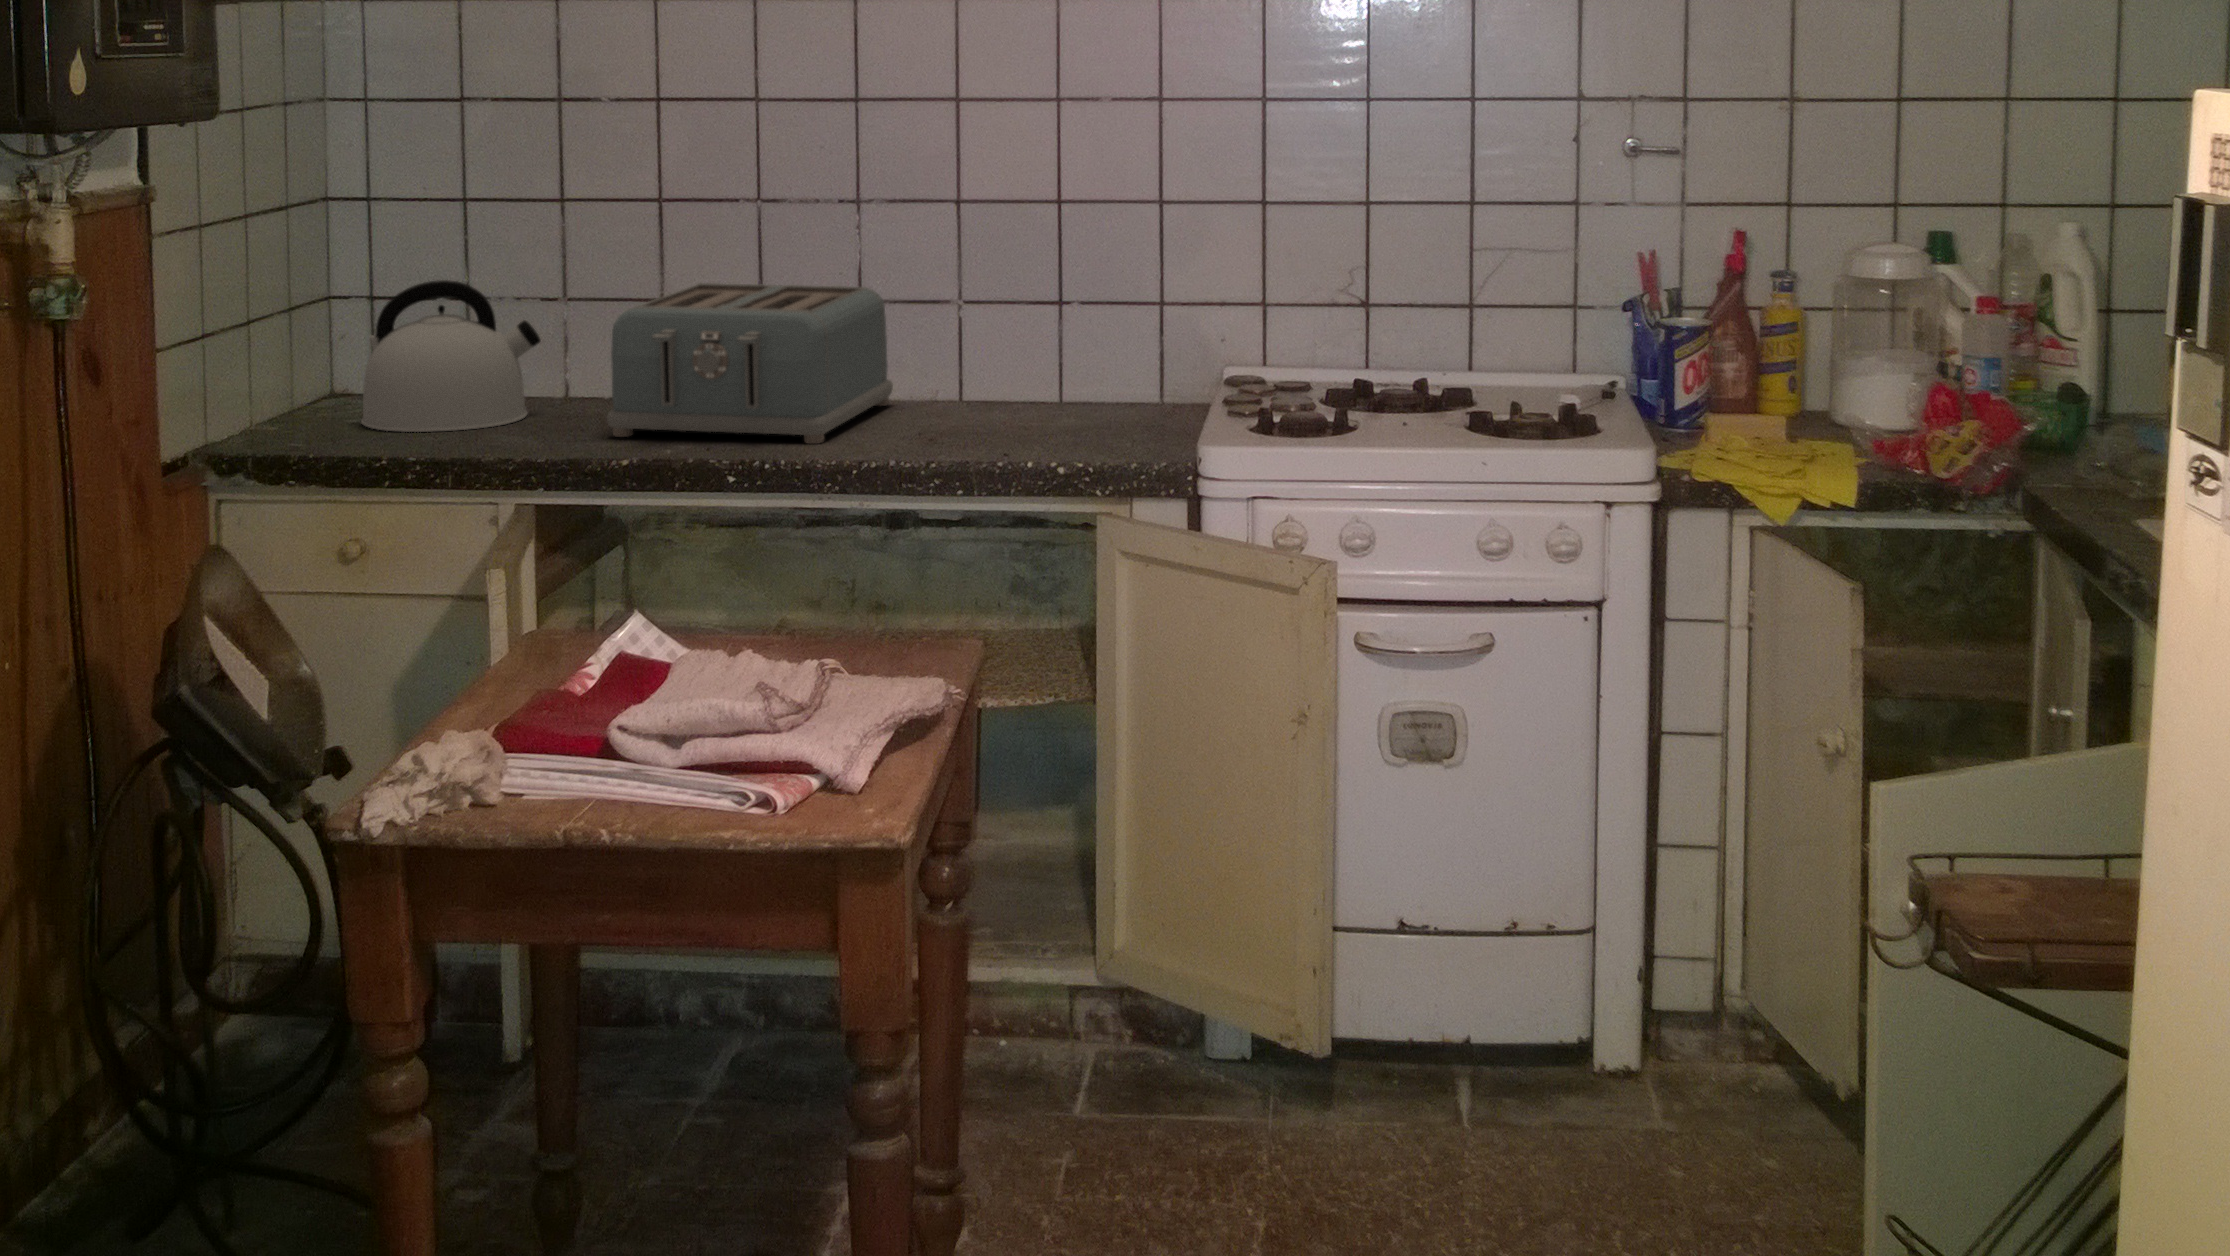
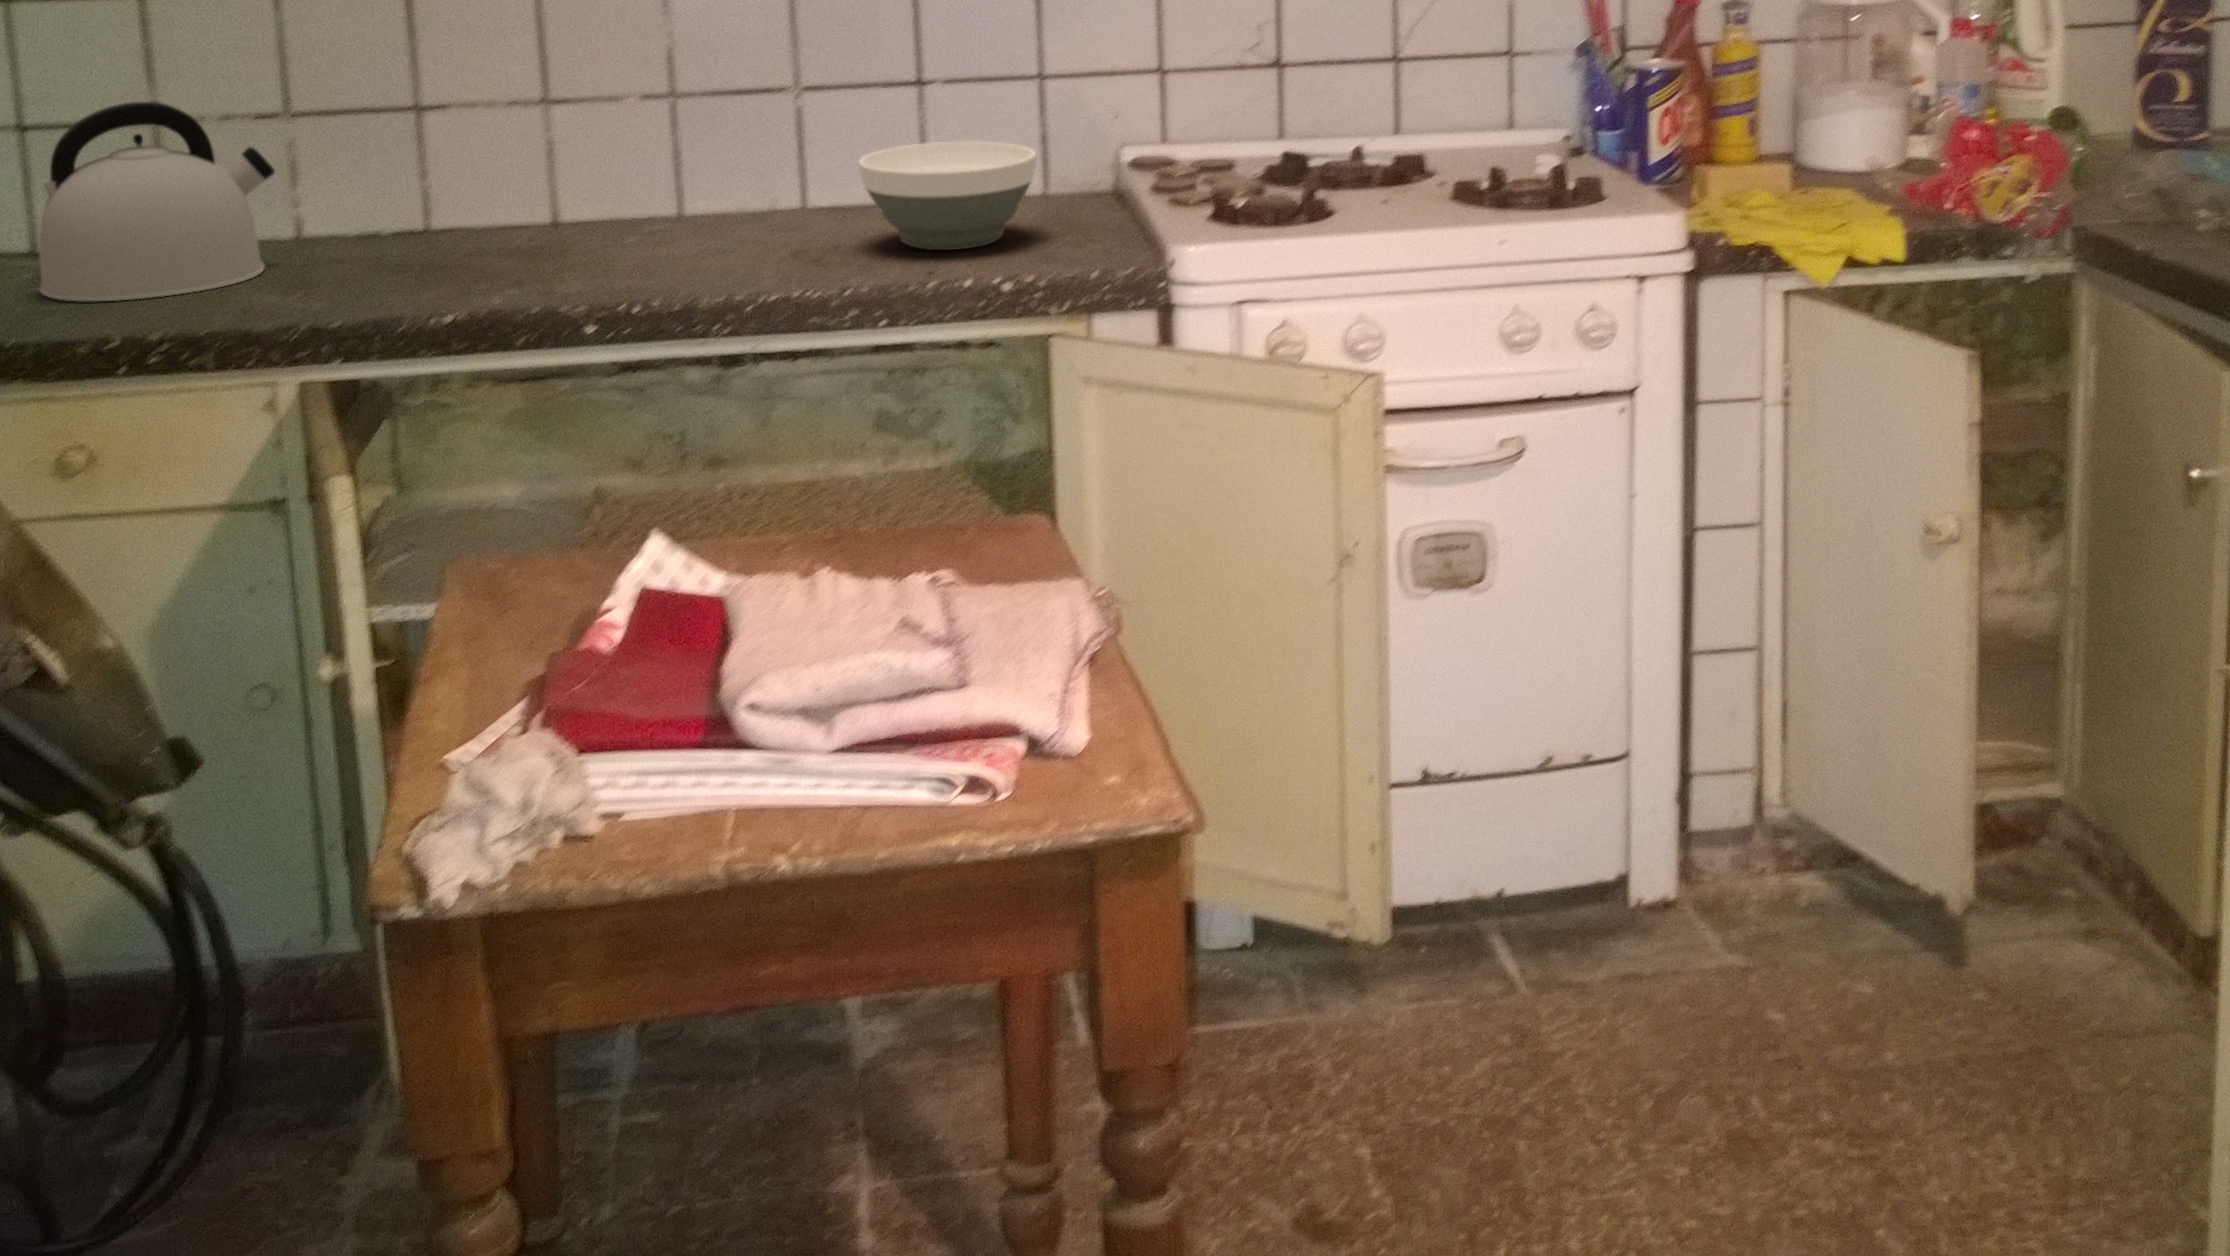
toaster: present [607,283,893,444] -> none [395,79,729,286]
bowl: none [970,351,1117,440] -> present [859,141,1036,250]

